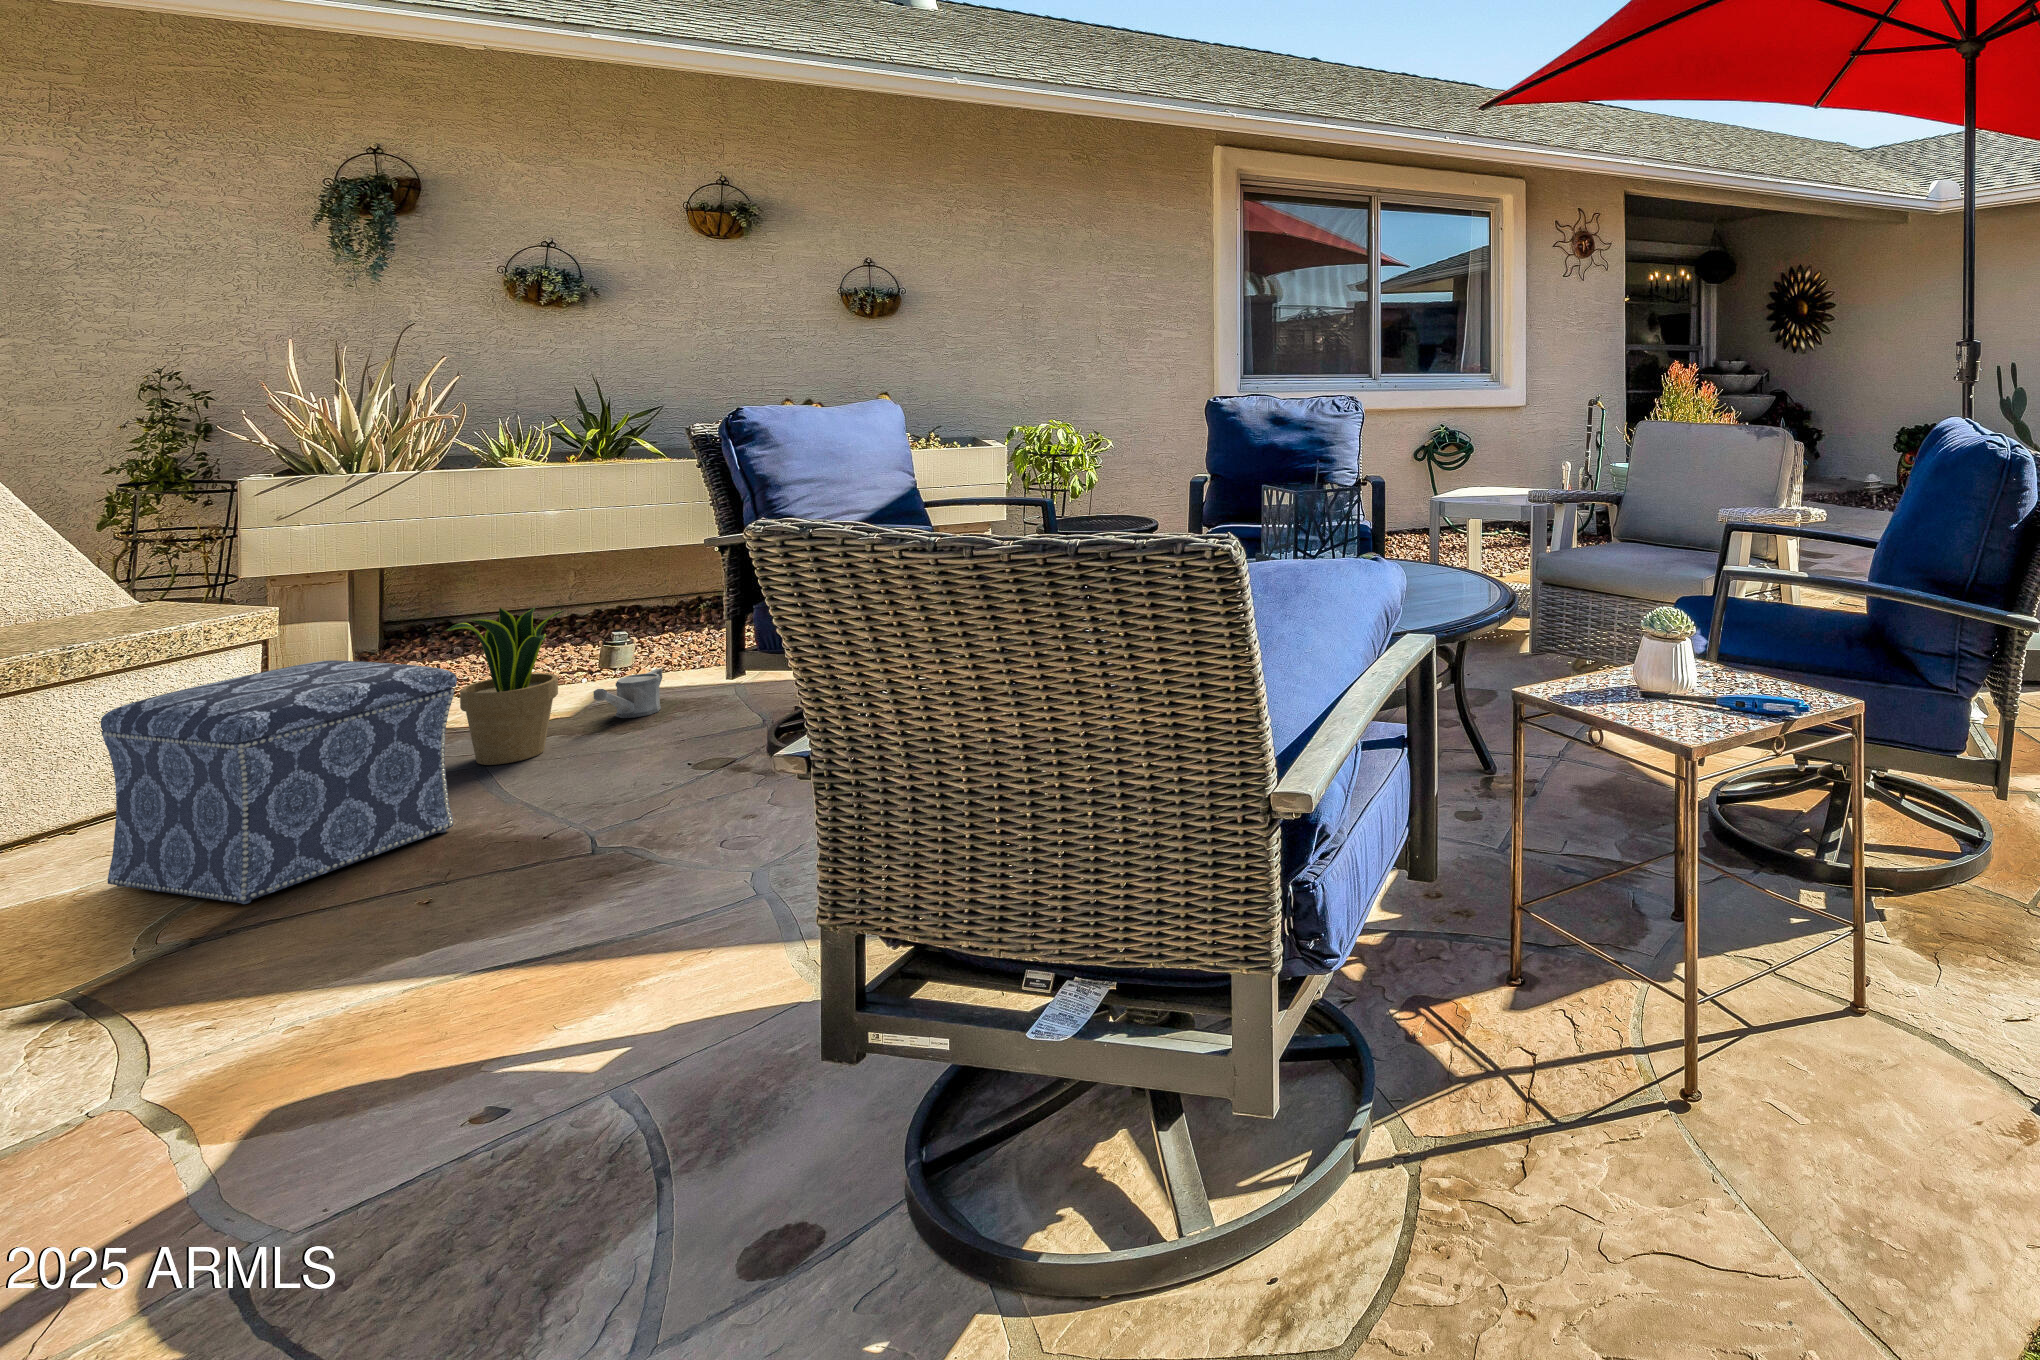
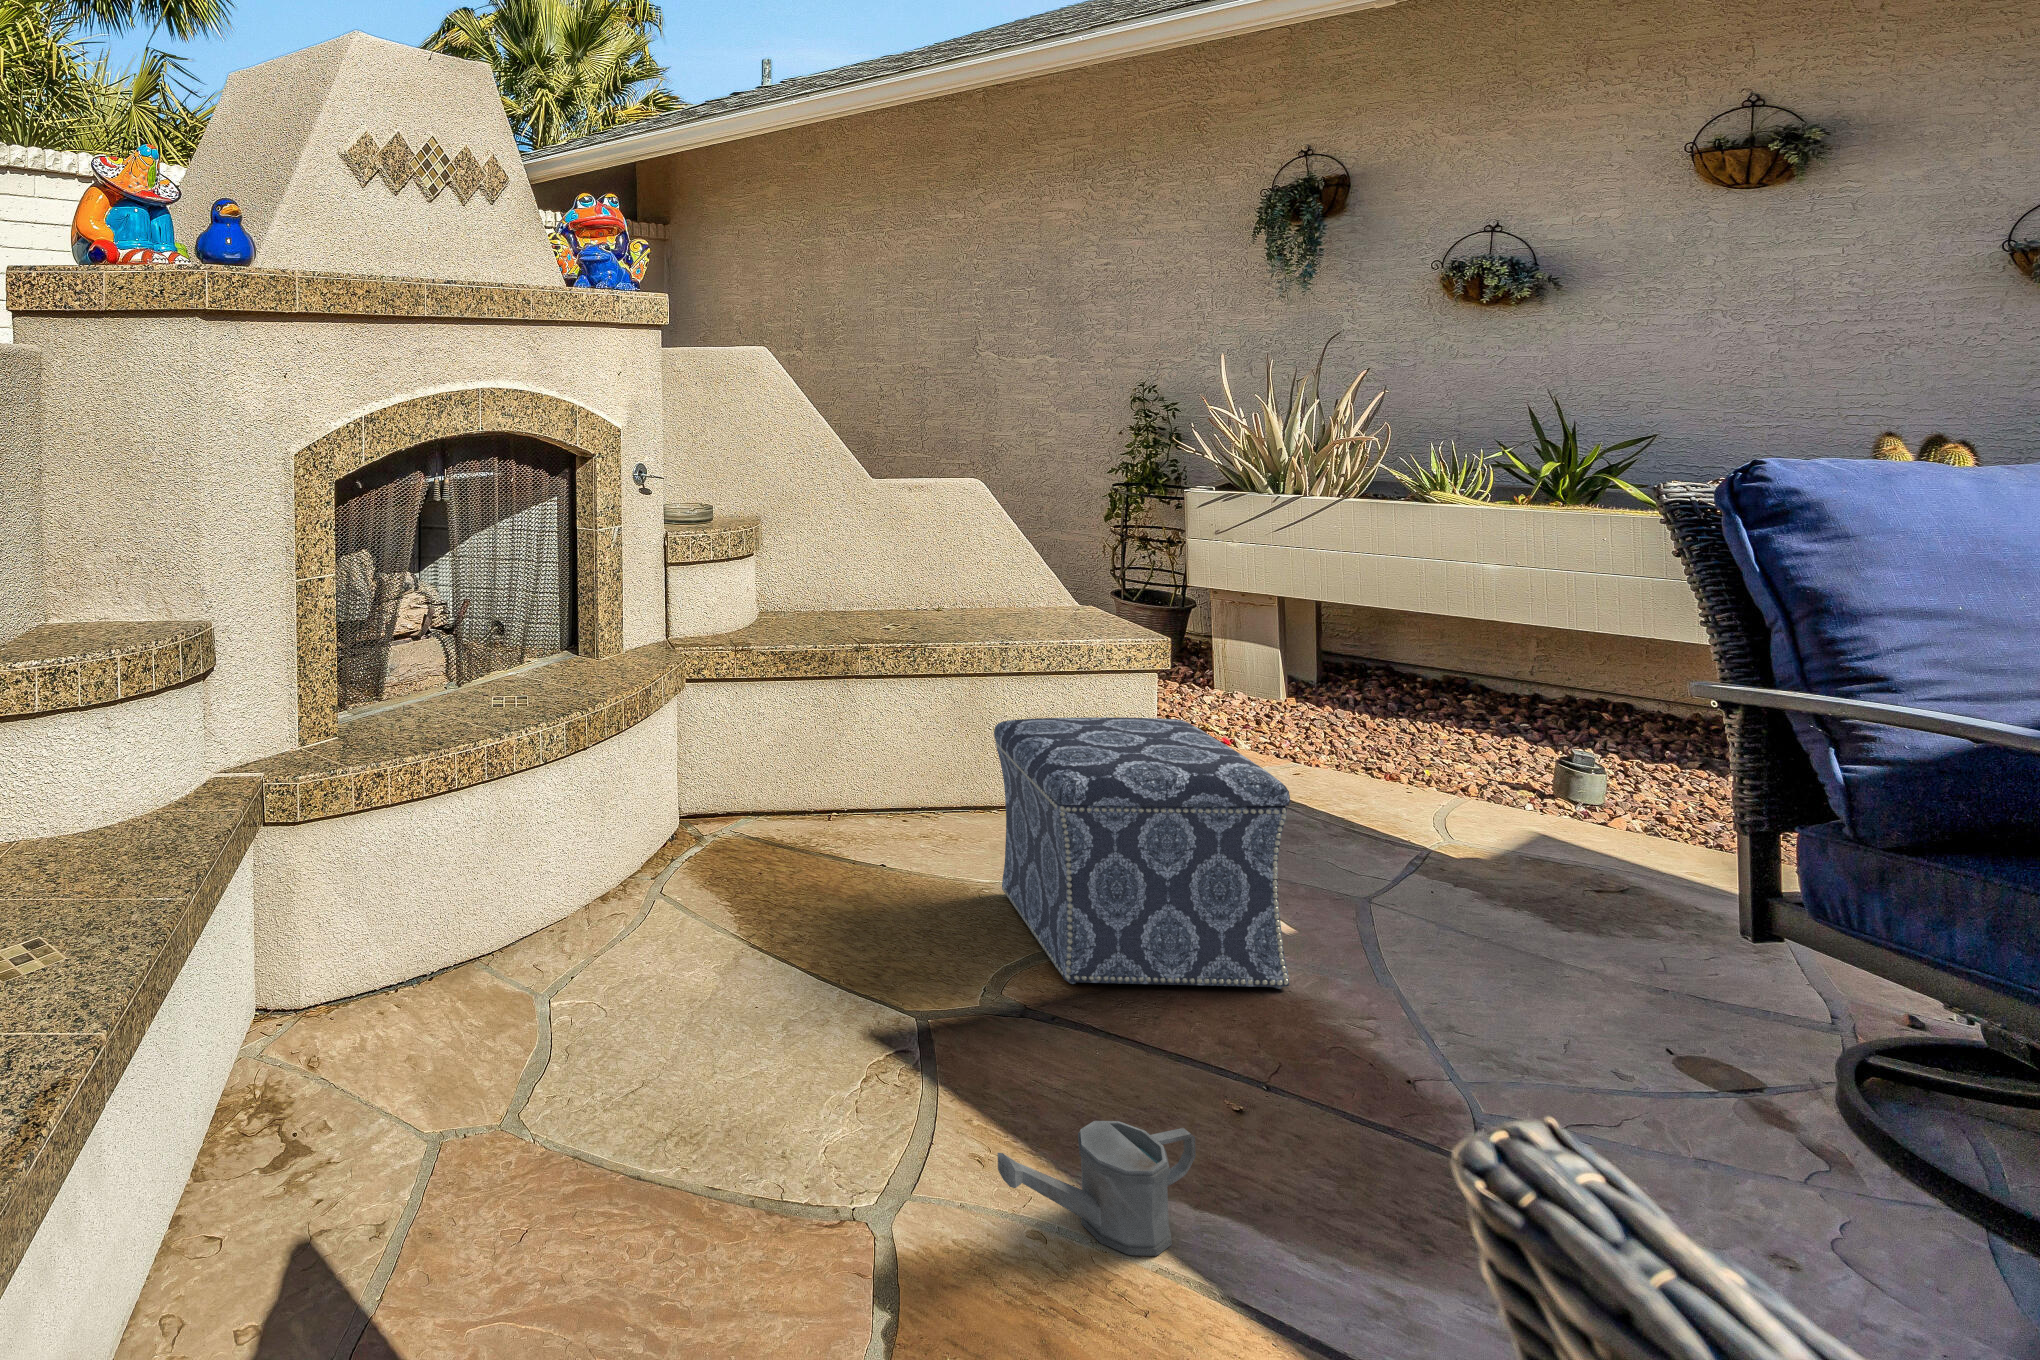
potted plant: present [446,608,565,765] -> none [1313,699,1466,913]
watering can: present [594,669,662,718] -> present [998,1121,1196,1256]

